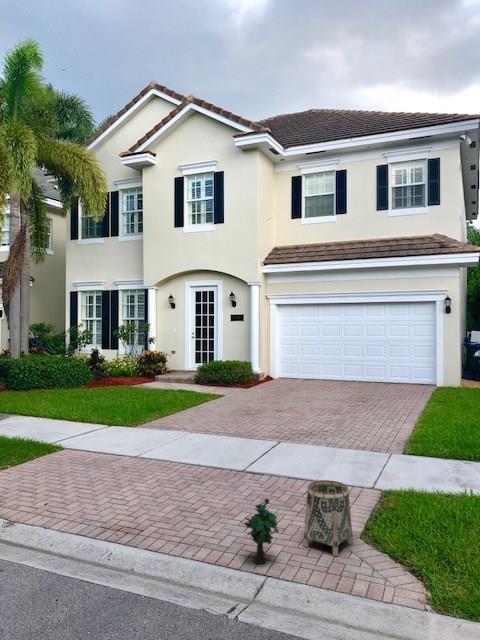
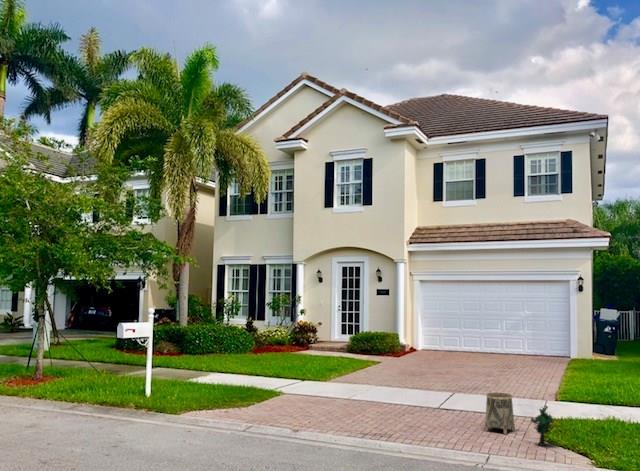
decorative plant: present [244,499,279,564] -> present [531,406,553,446]

